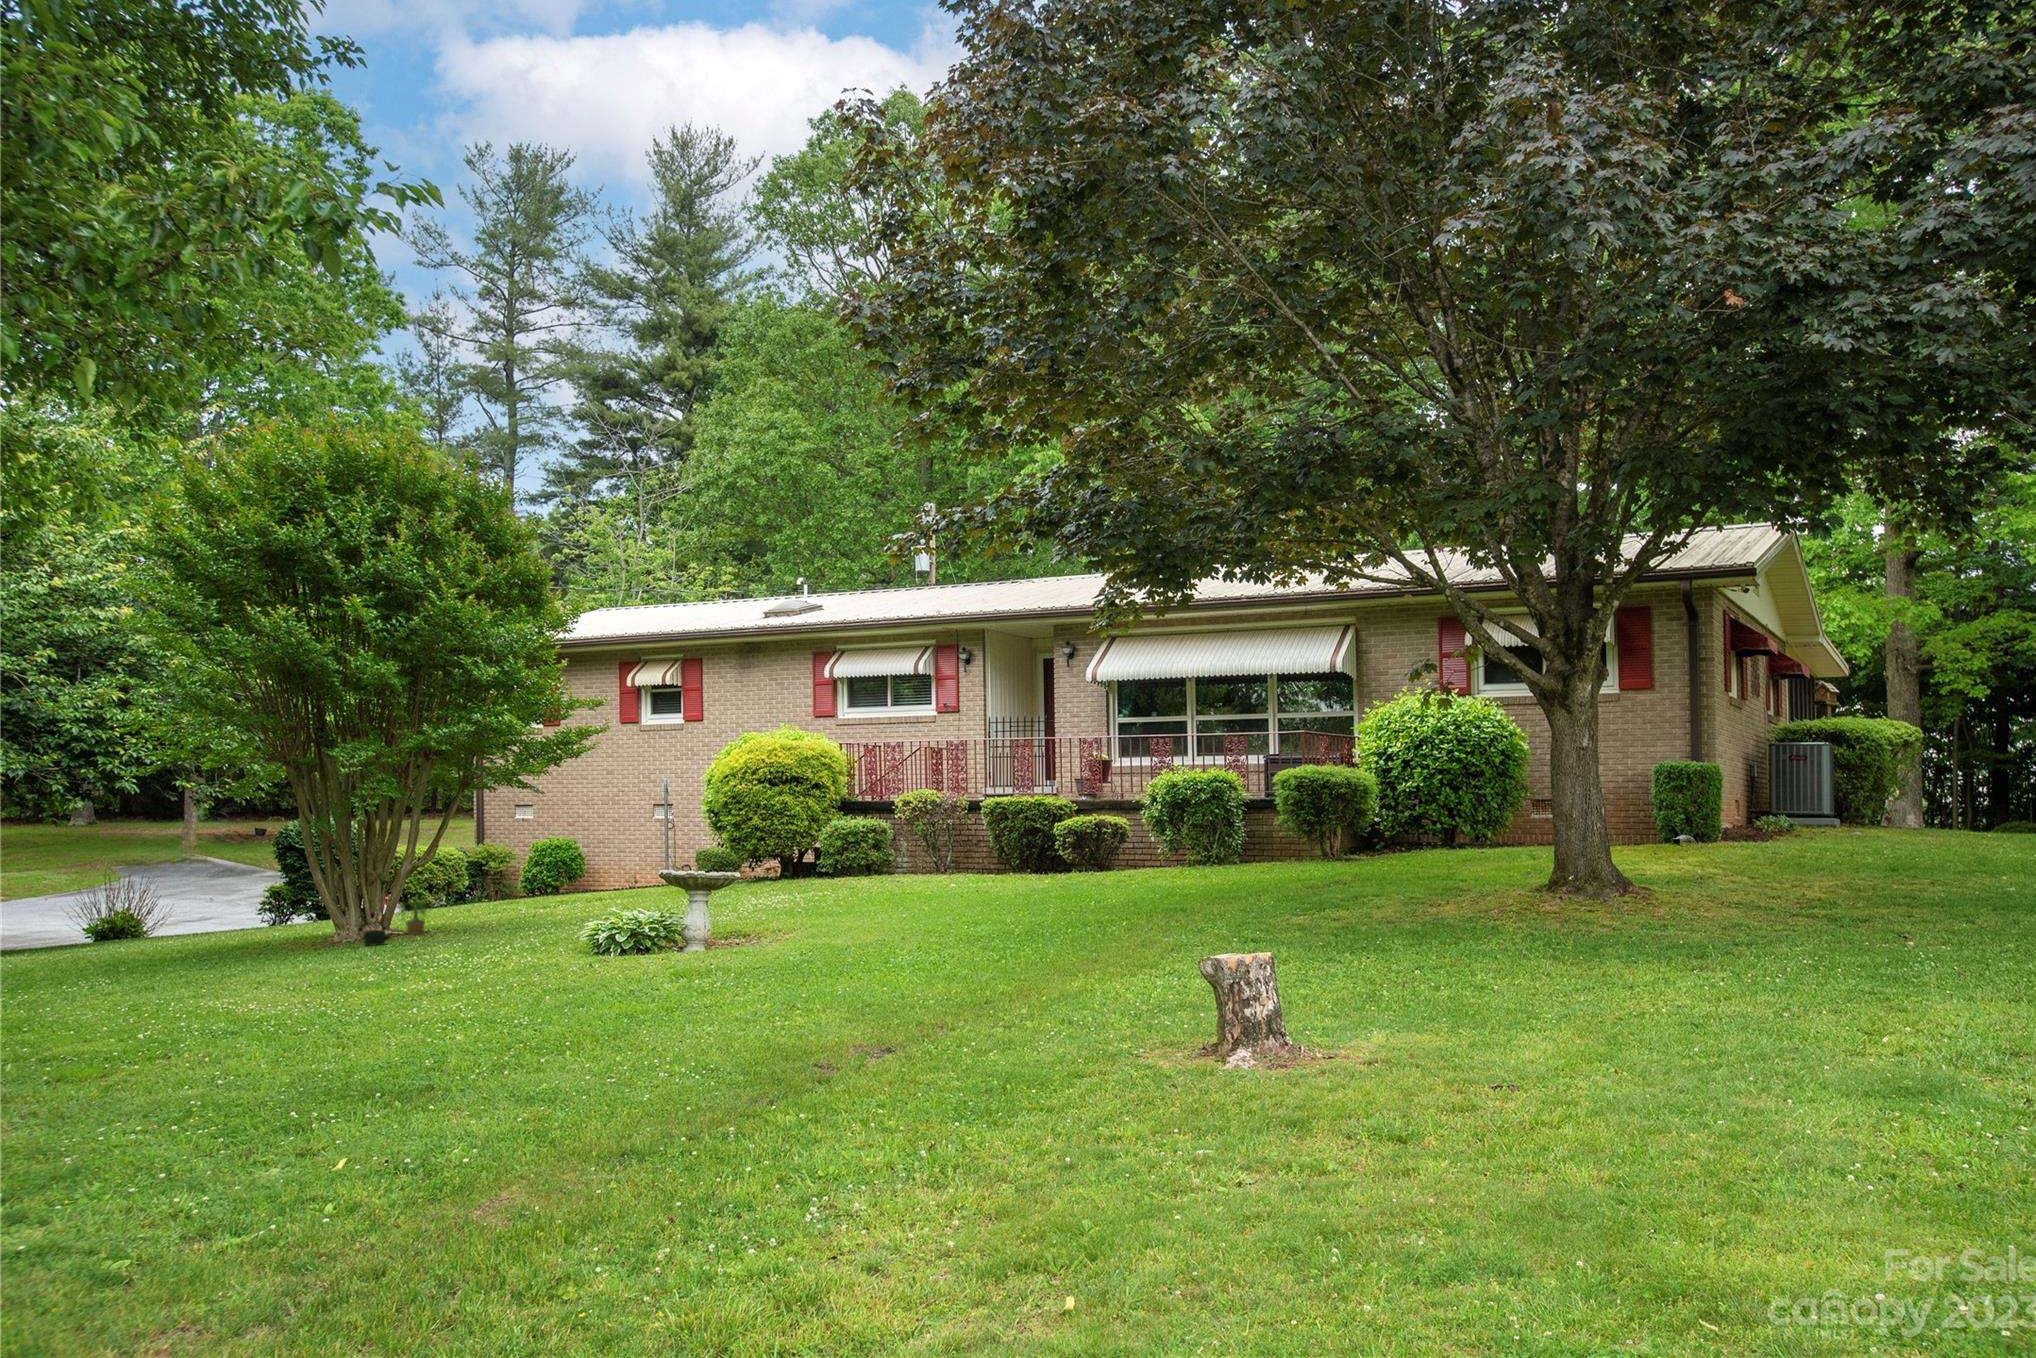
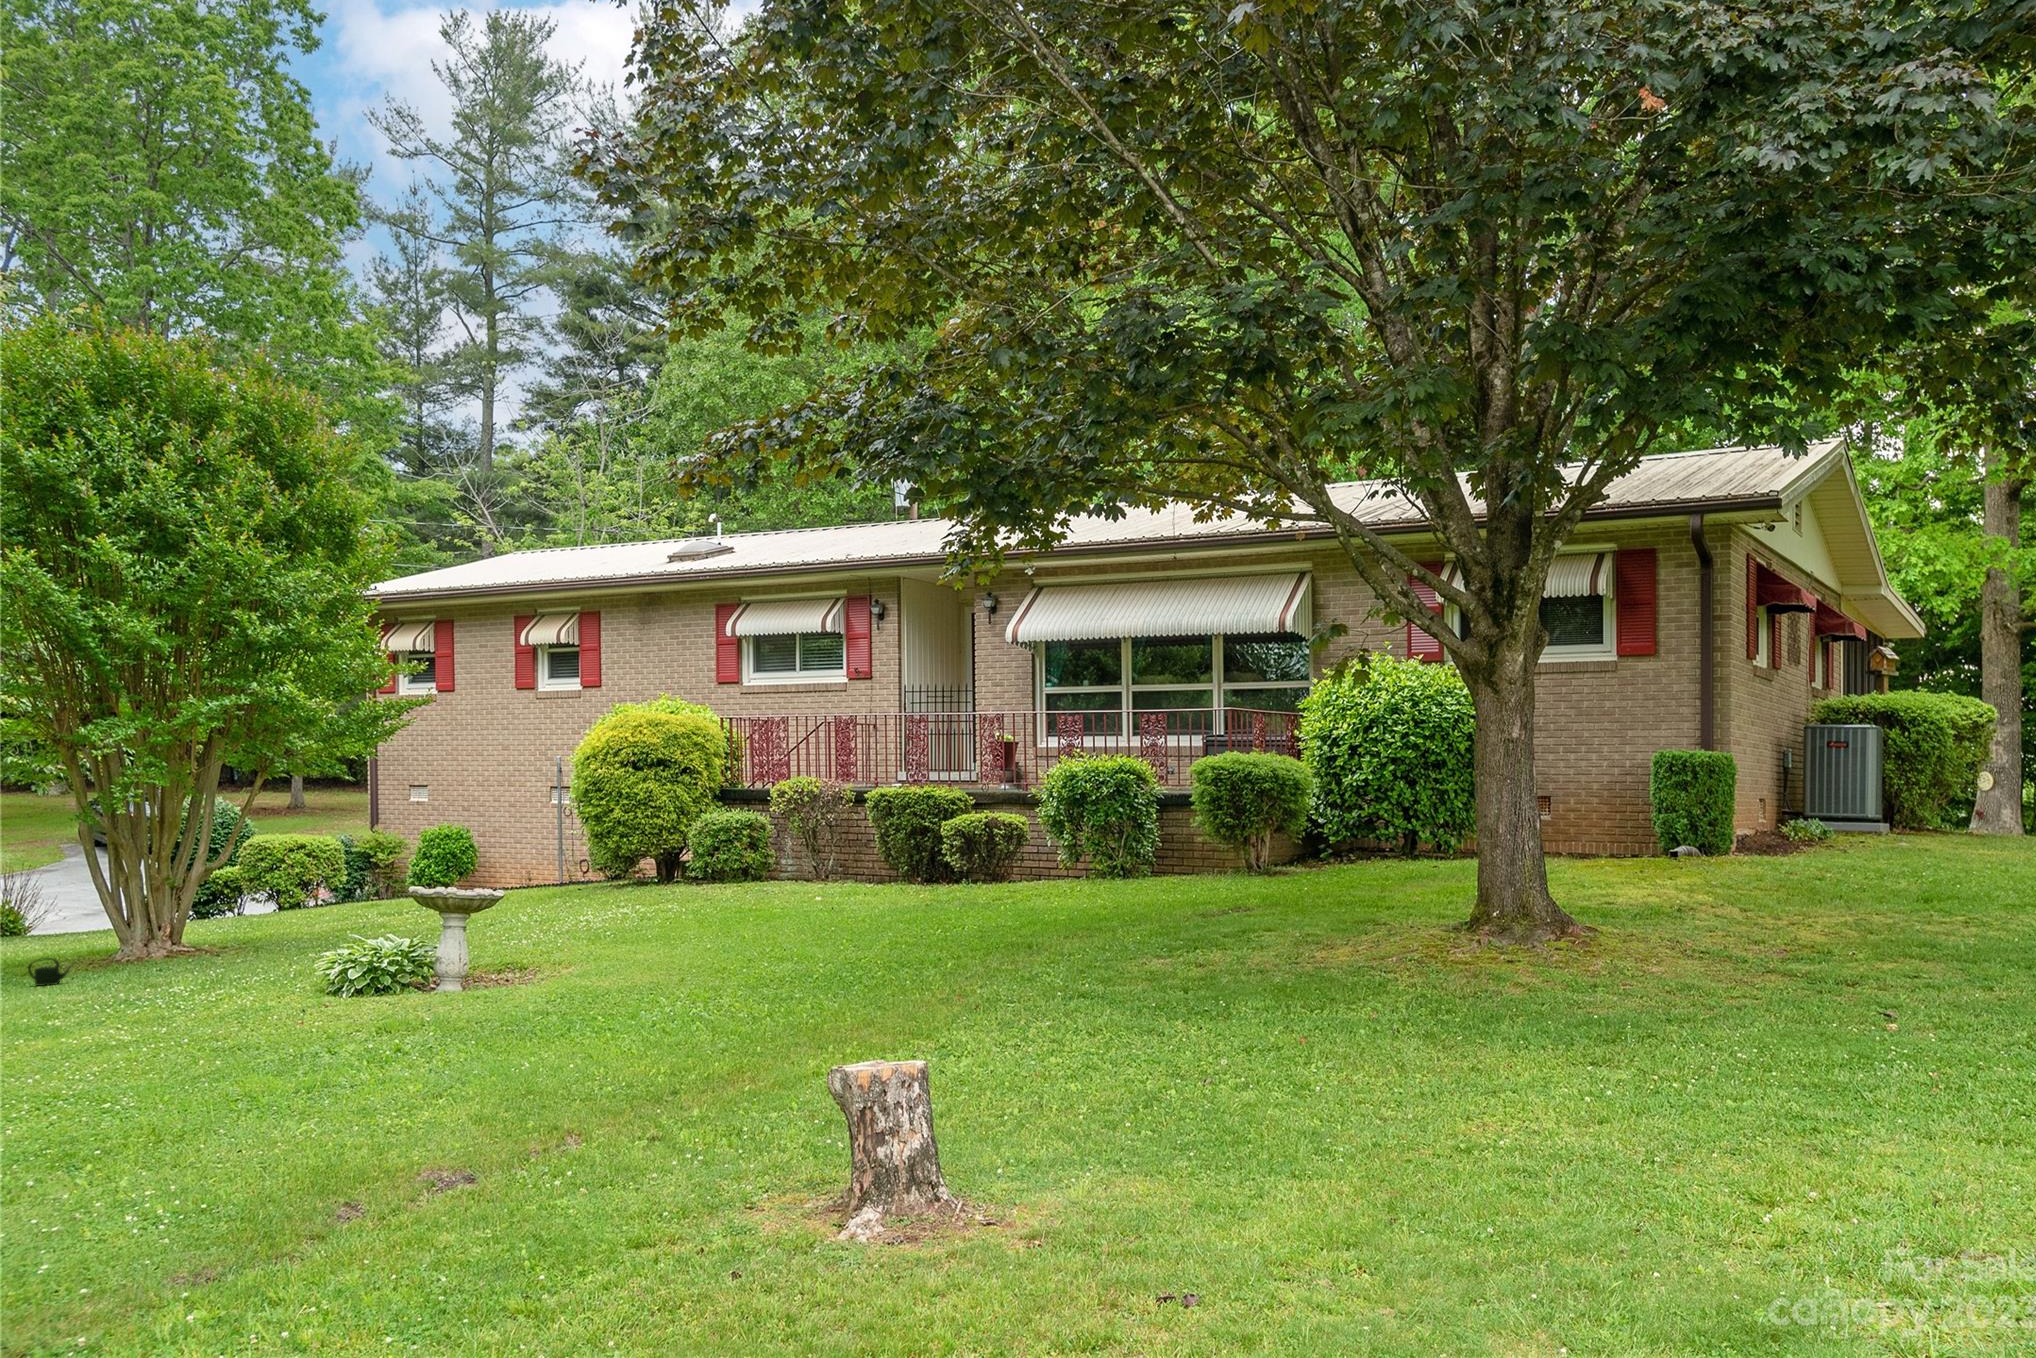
potted plant: present [399,900,427,935] -> none [98,924,149,966]

